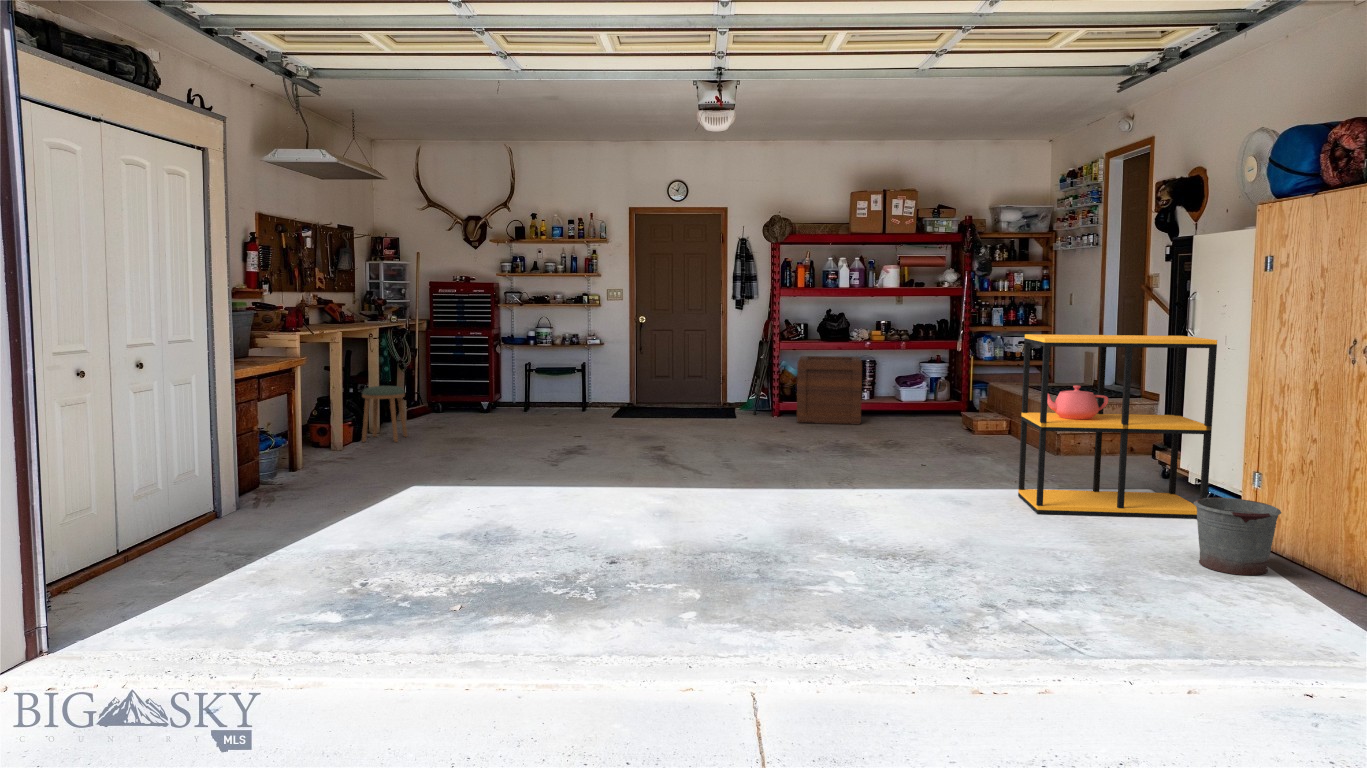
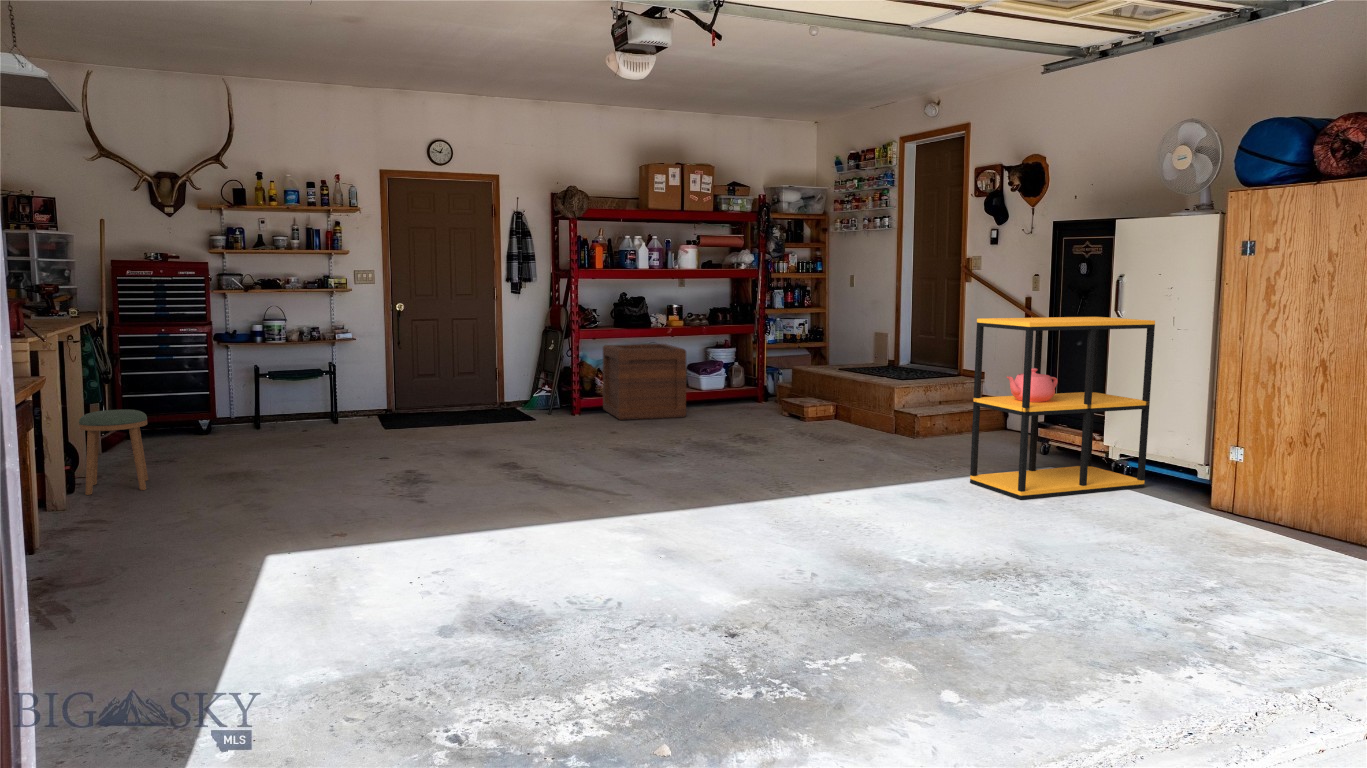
bucket: present [1194,498,1281,575] -> none [1216,469,1299,540]

